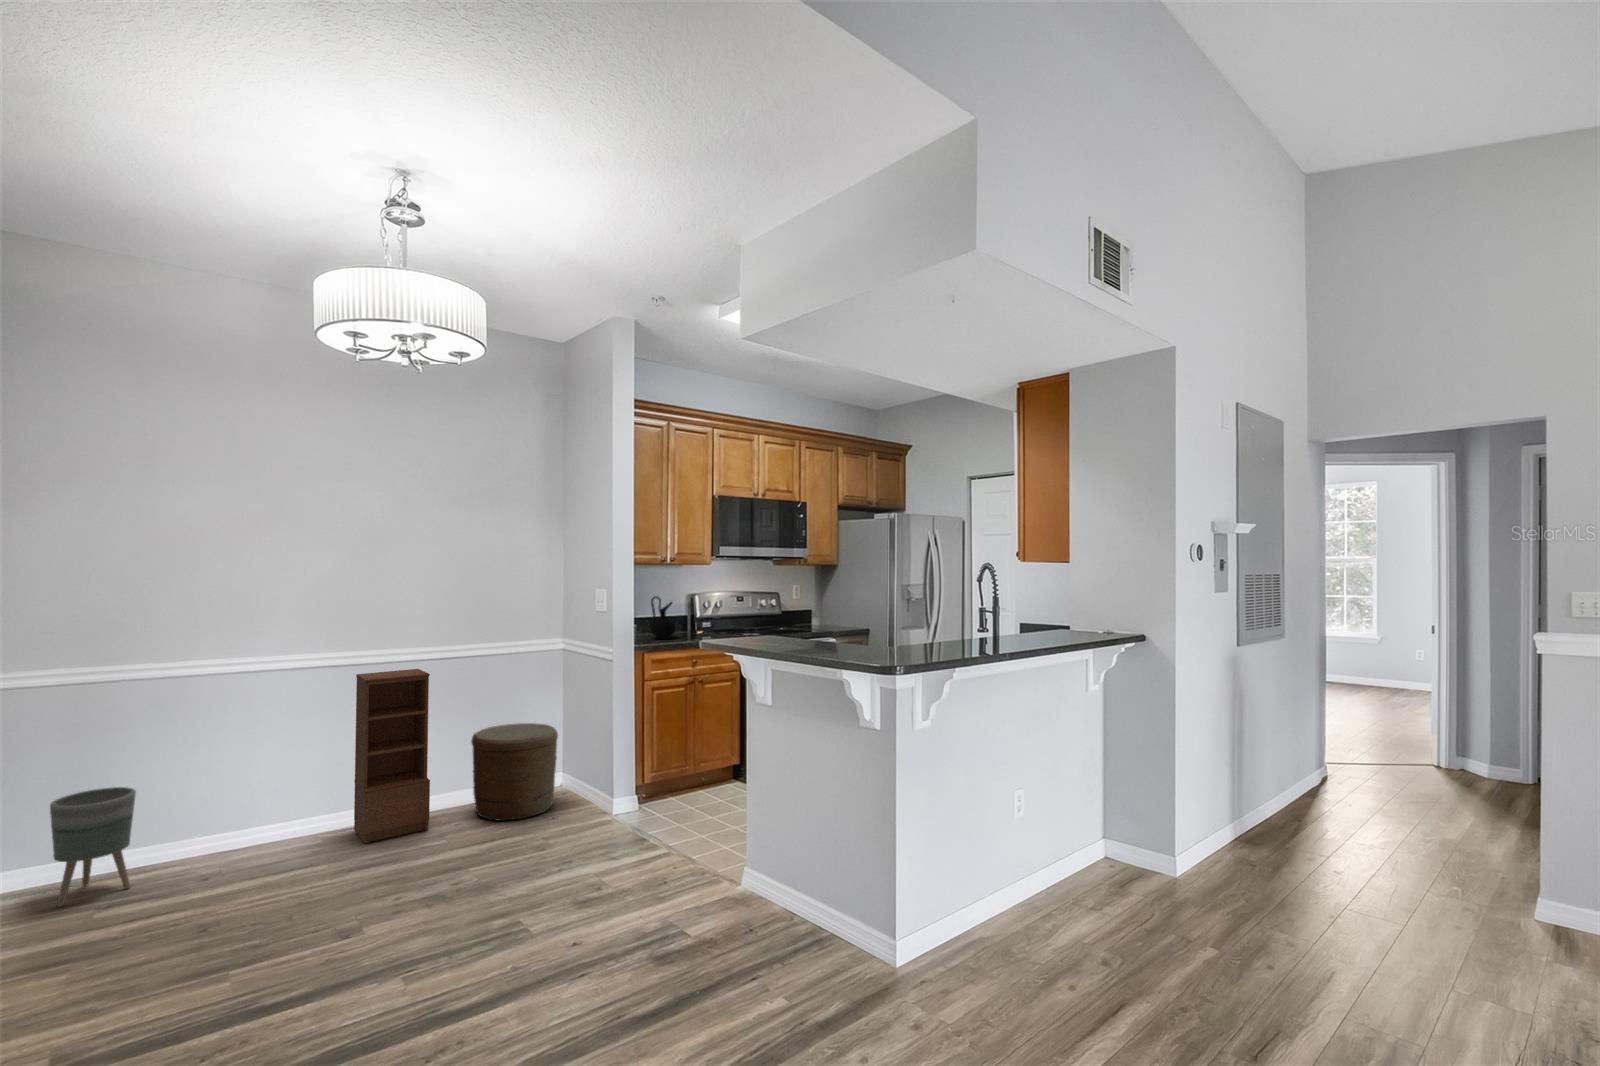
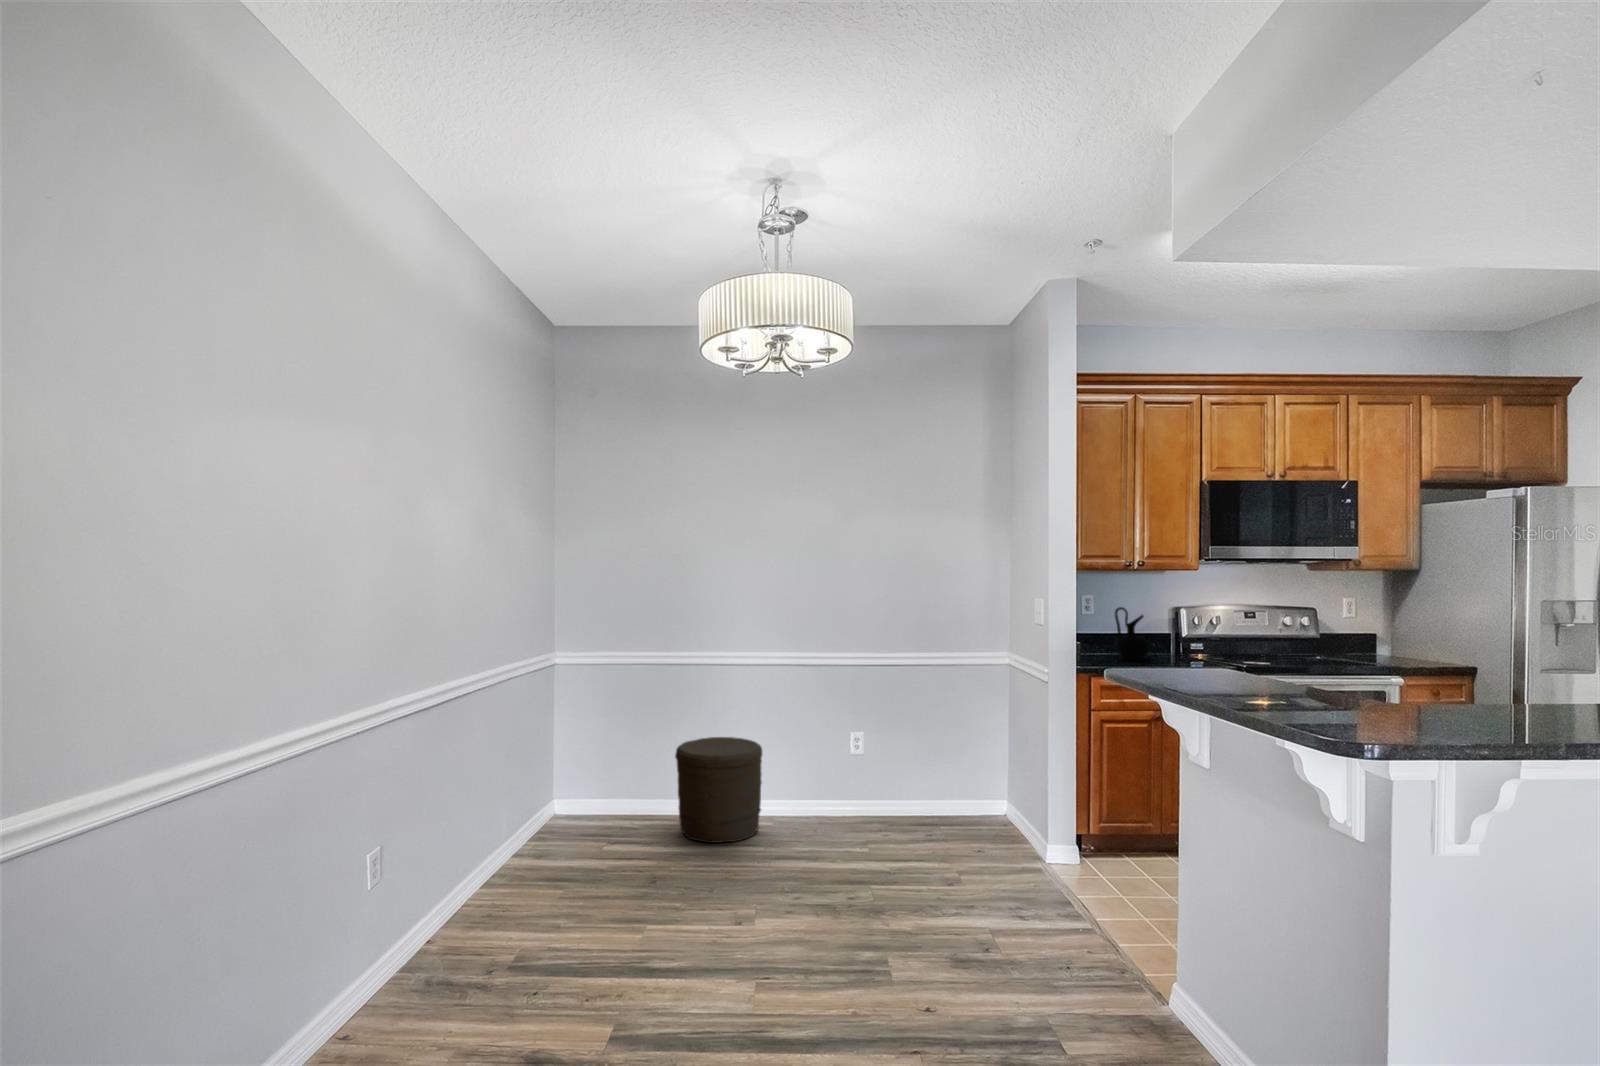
bookcase: present [354,669,430,844] -> none [804,669,862,833]
woven basket: present [471,723,558,821] -> present [675,737,762,843]
planter: present [50,787,136,907] -> none [593,742,644,829]

